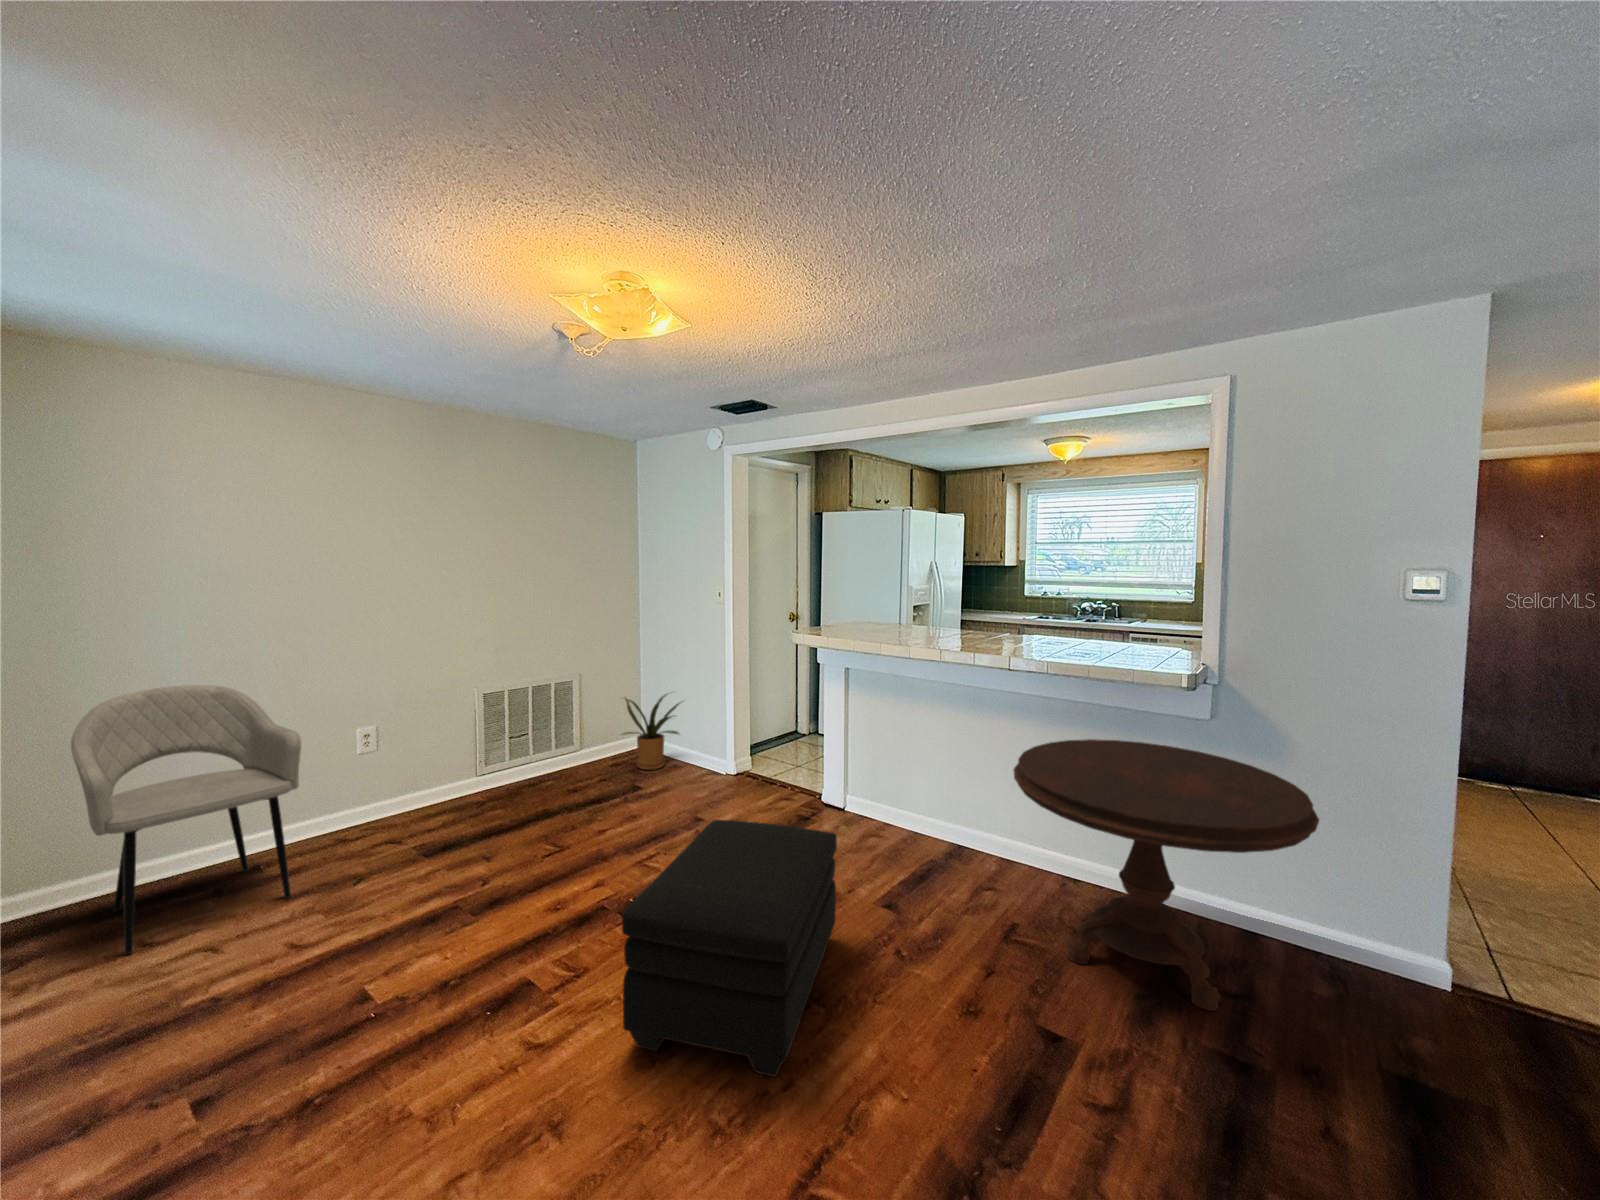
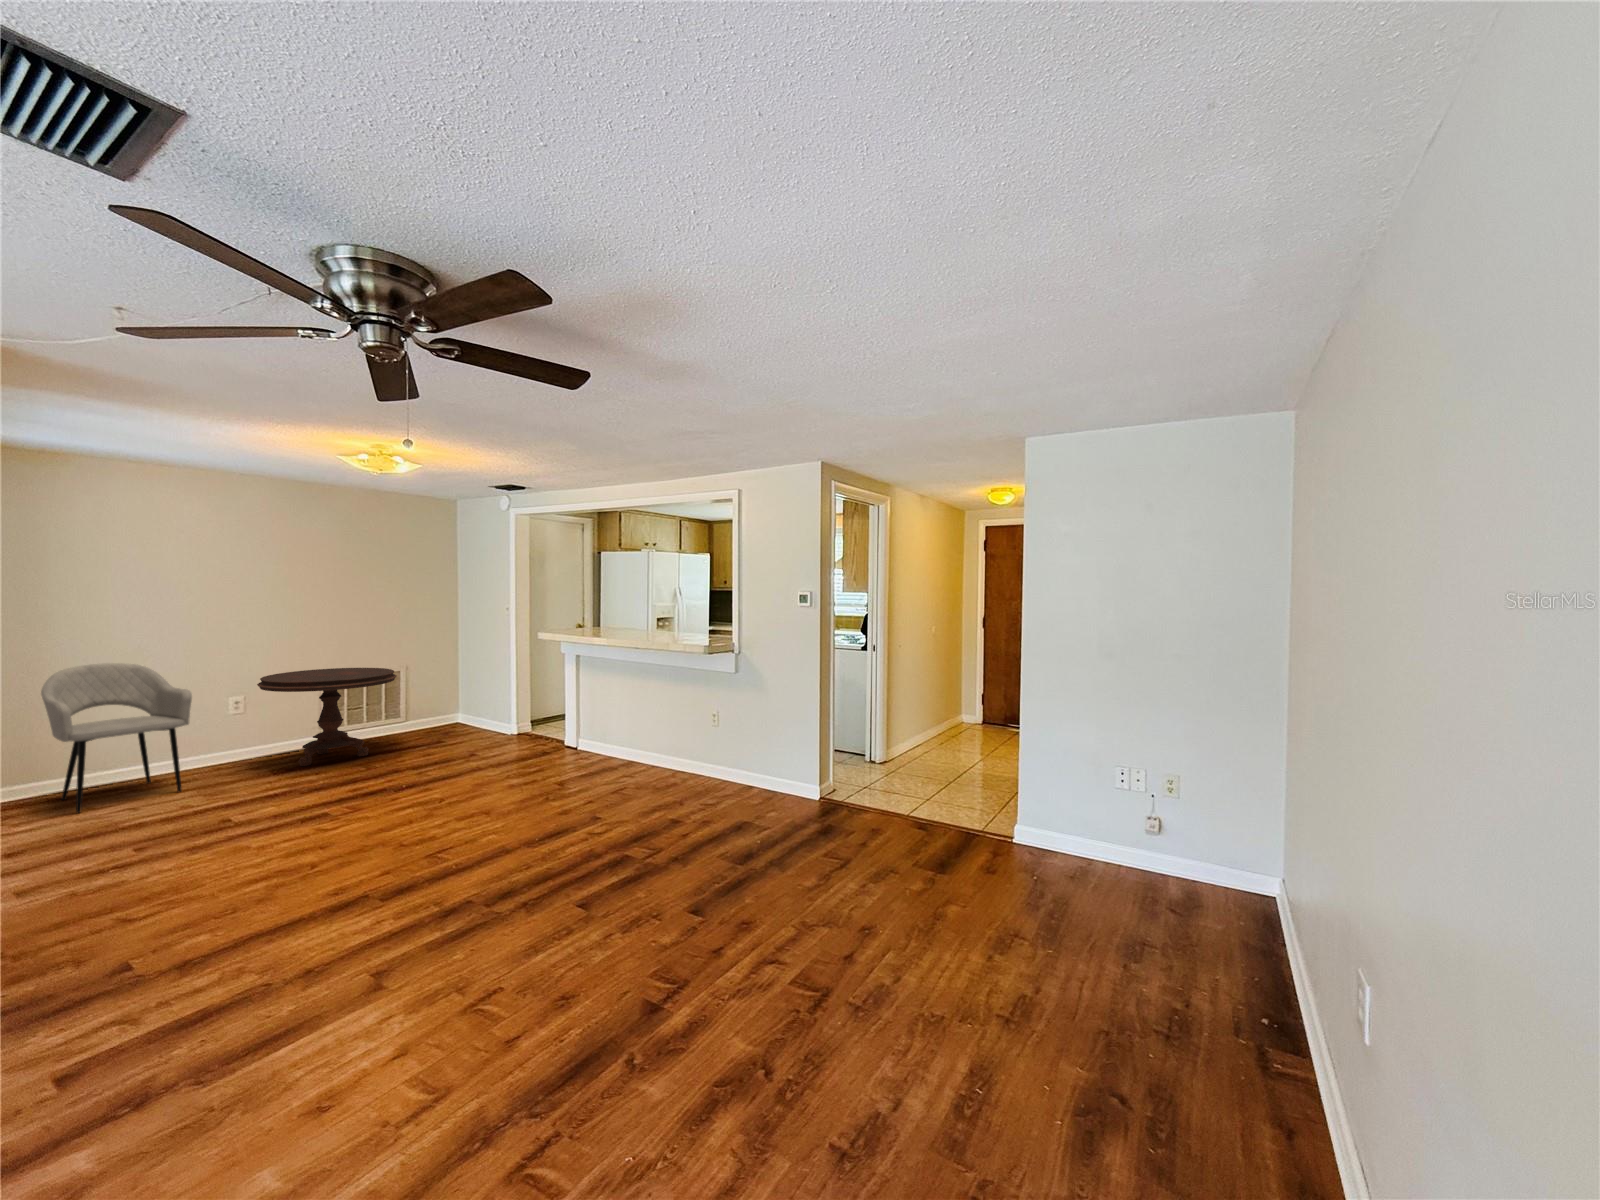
house plant: present [623,694,681,770] -> none [434,677,487,733]
side table: present [1014,739,1319,1011] -> present [257,668,396,766]
ottoman: present [622,820,837,1077] -> none [368,732,516,832]

